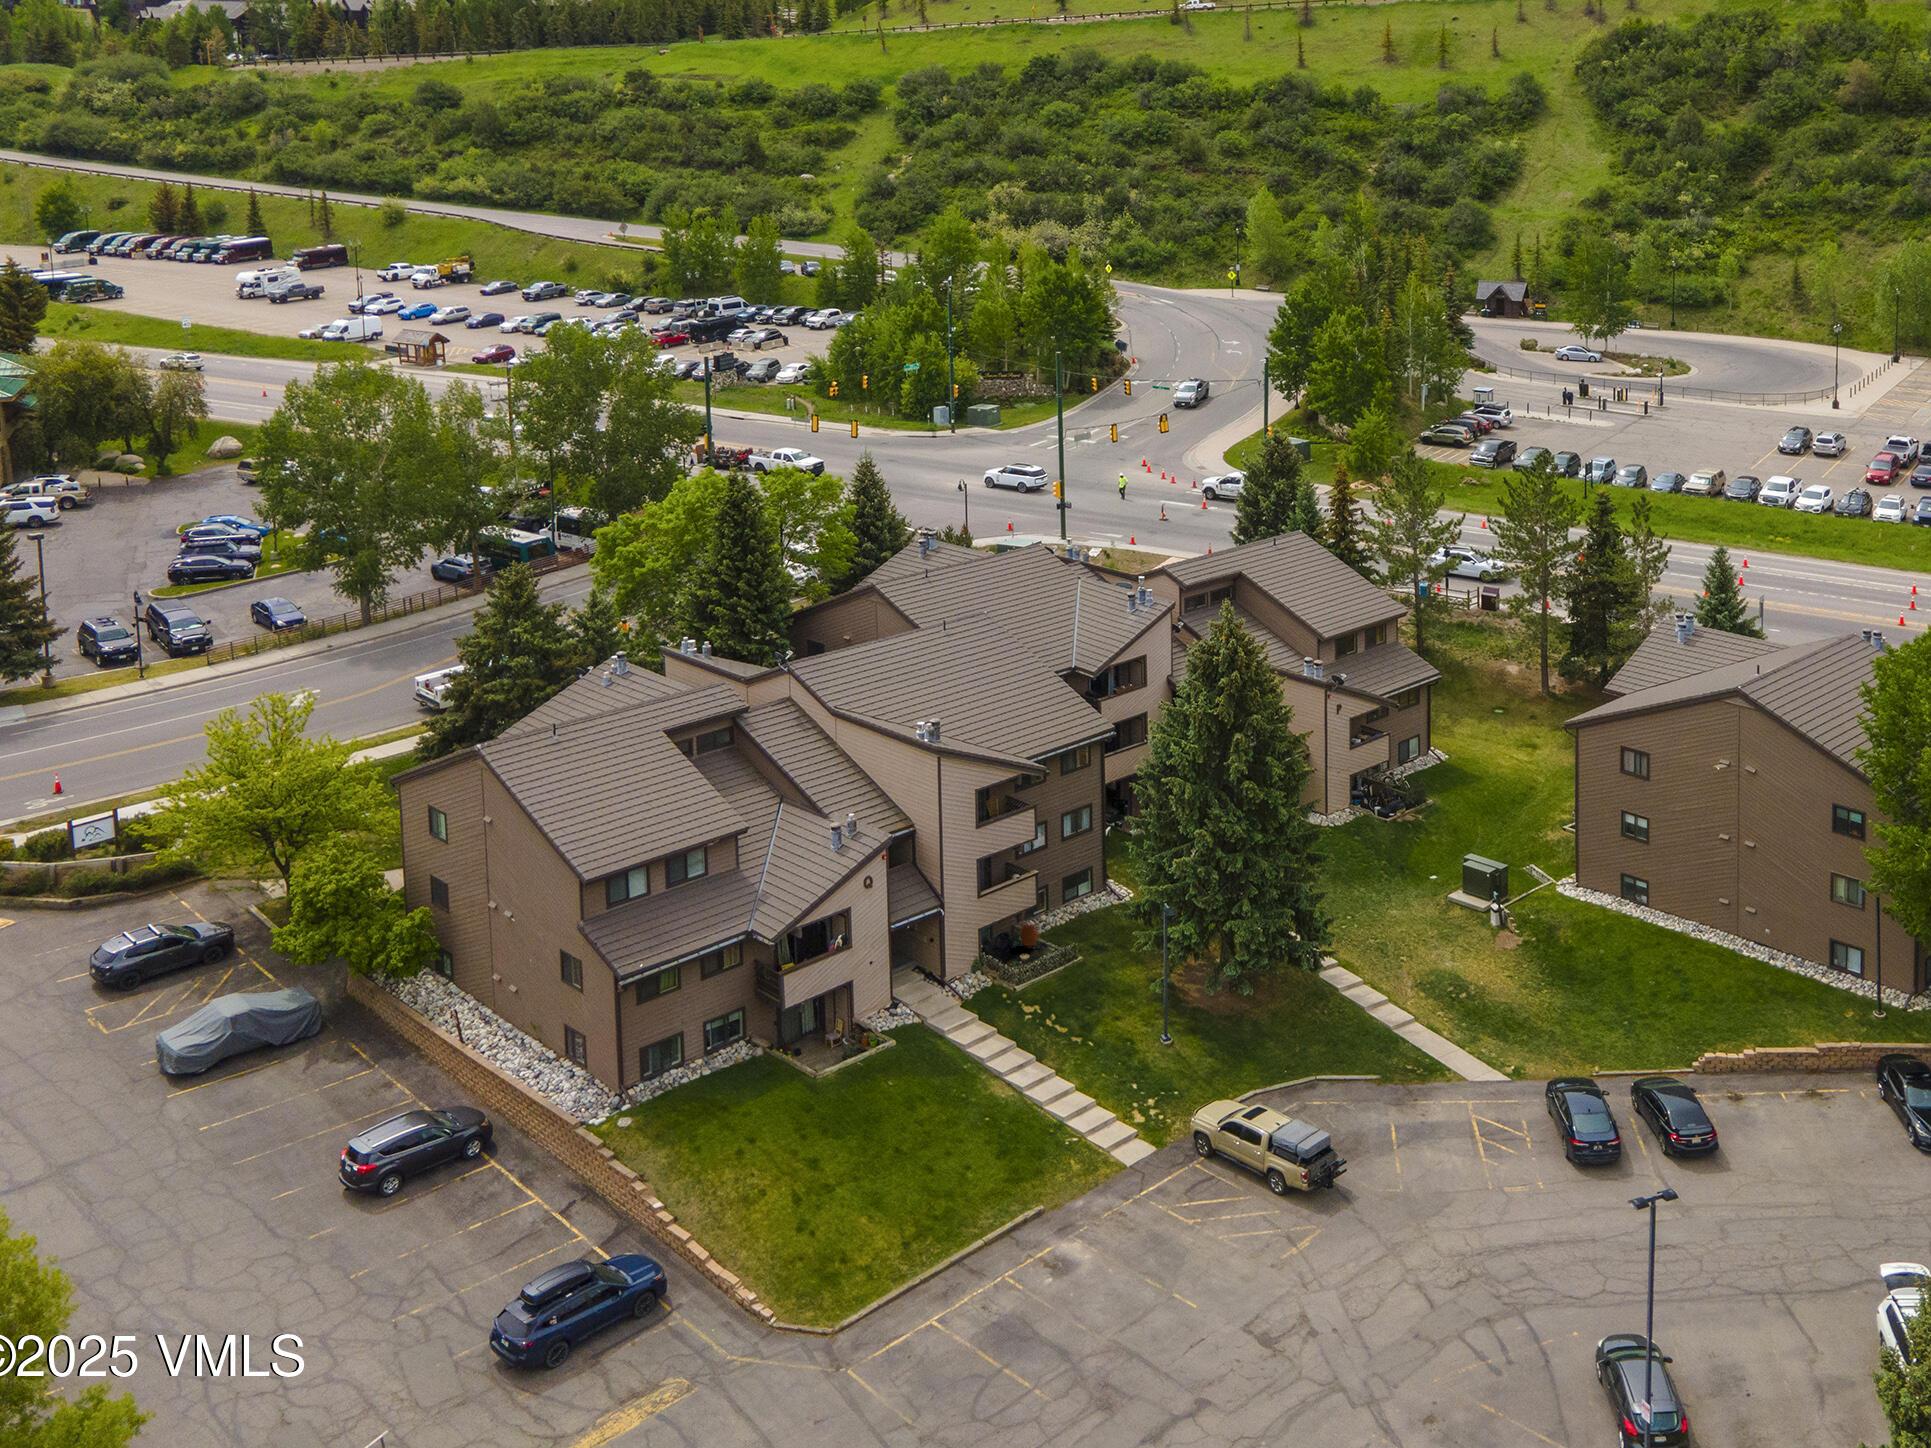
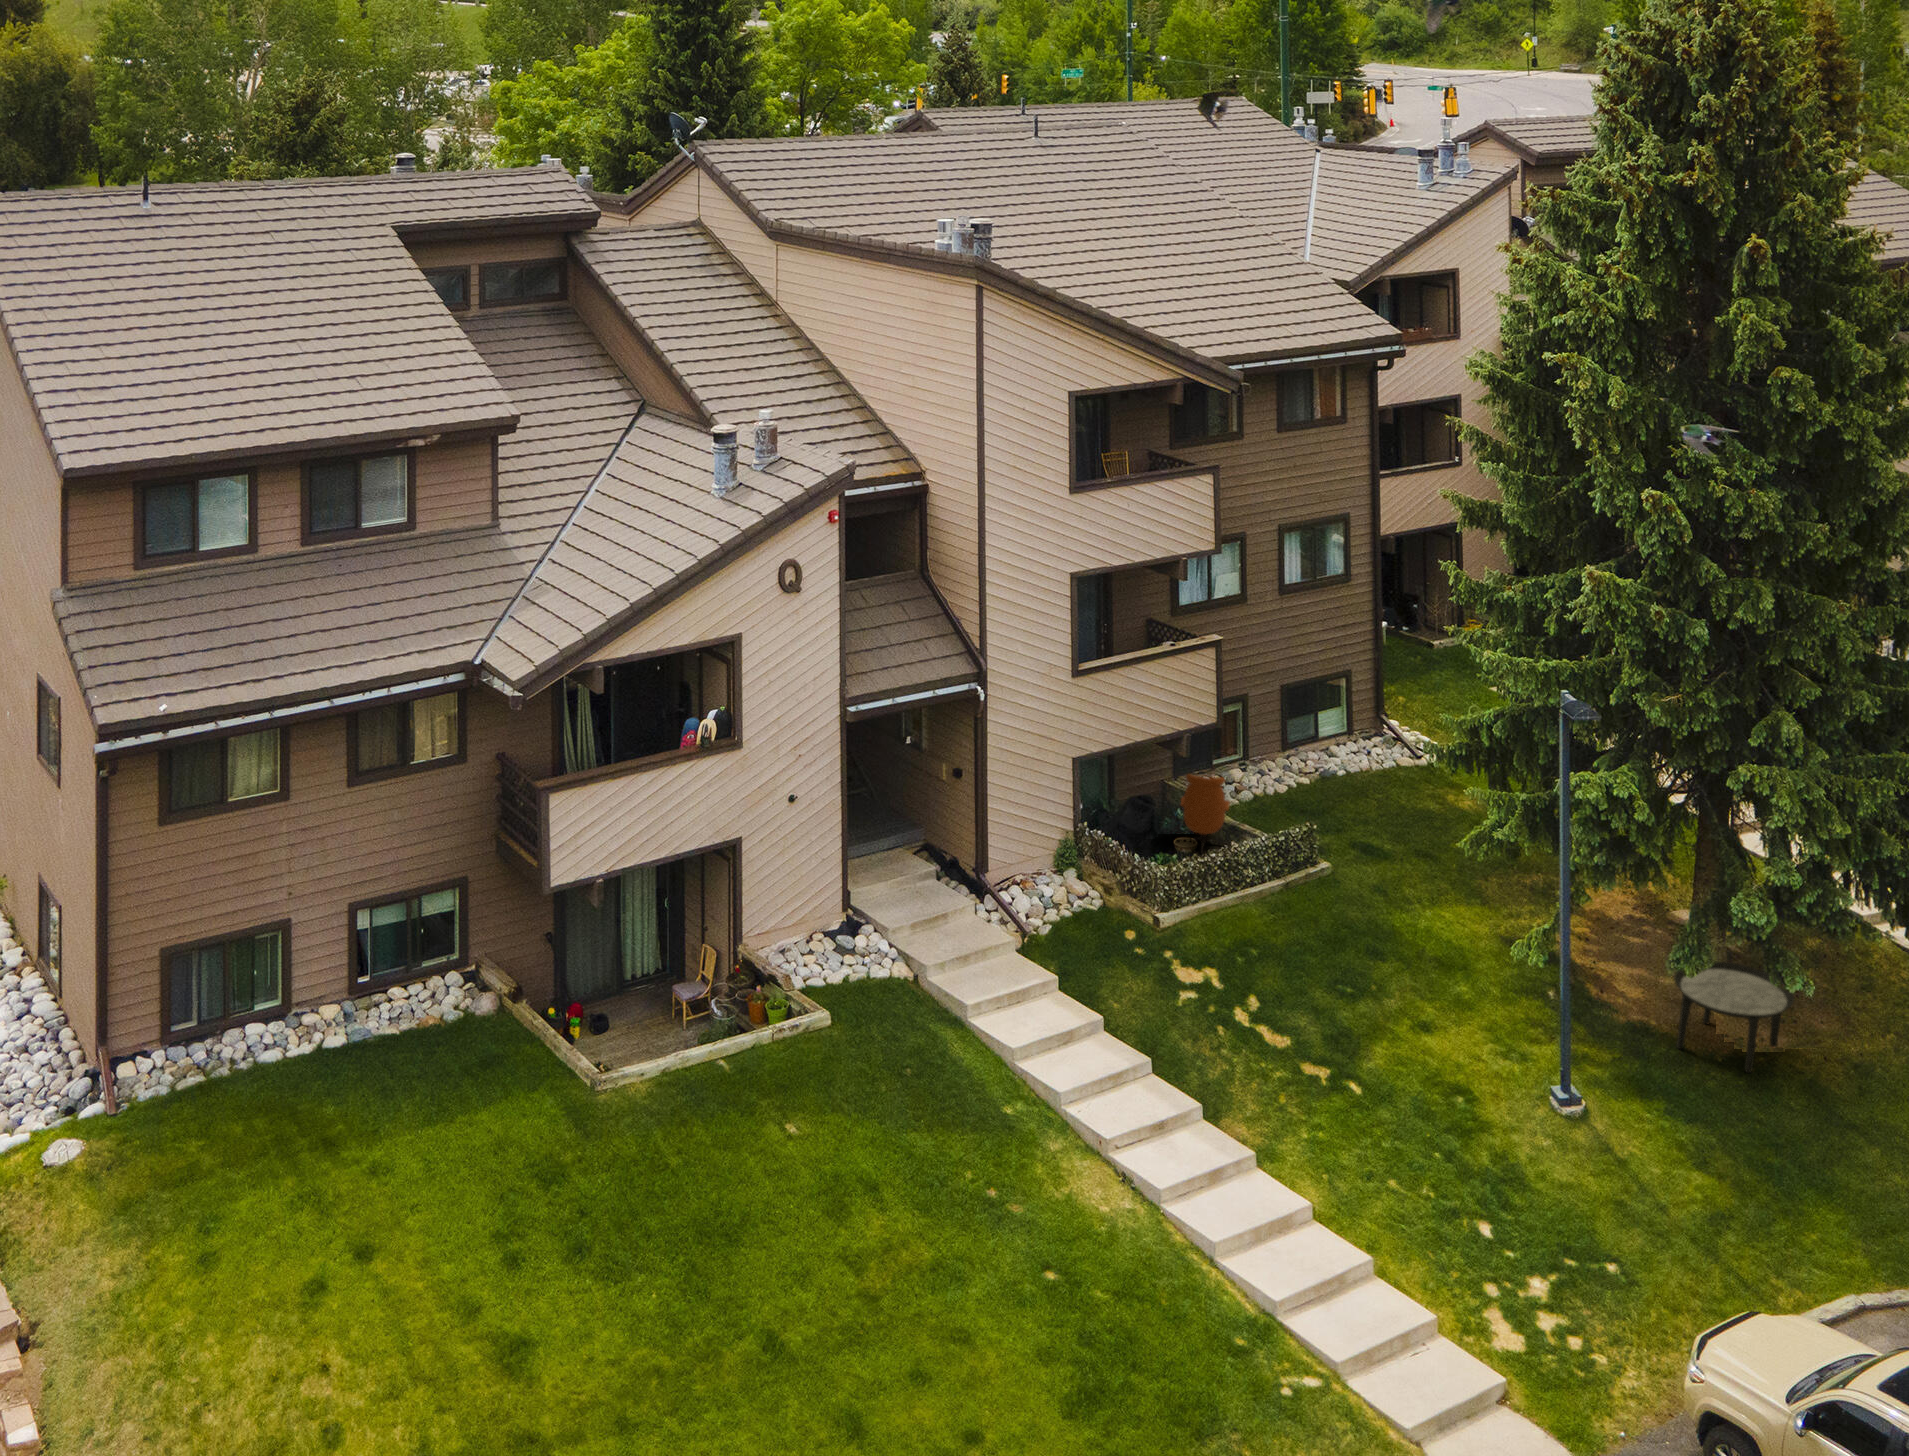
round table: none [1200,975,1240,1015] -> present [1674,962,1794,1073]

